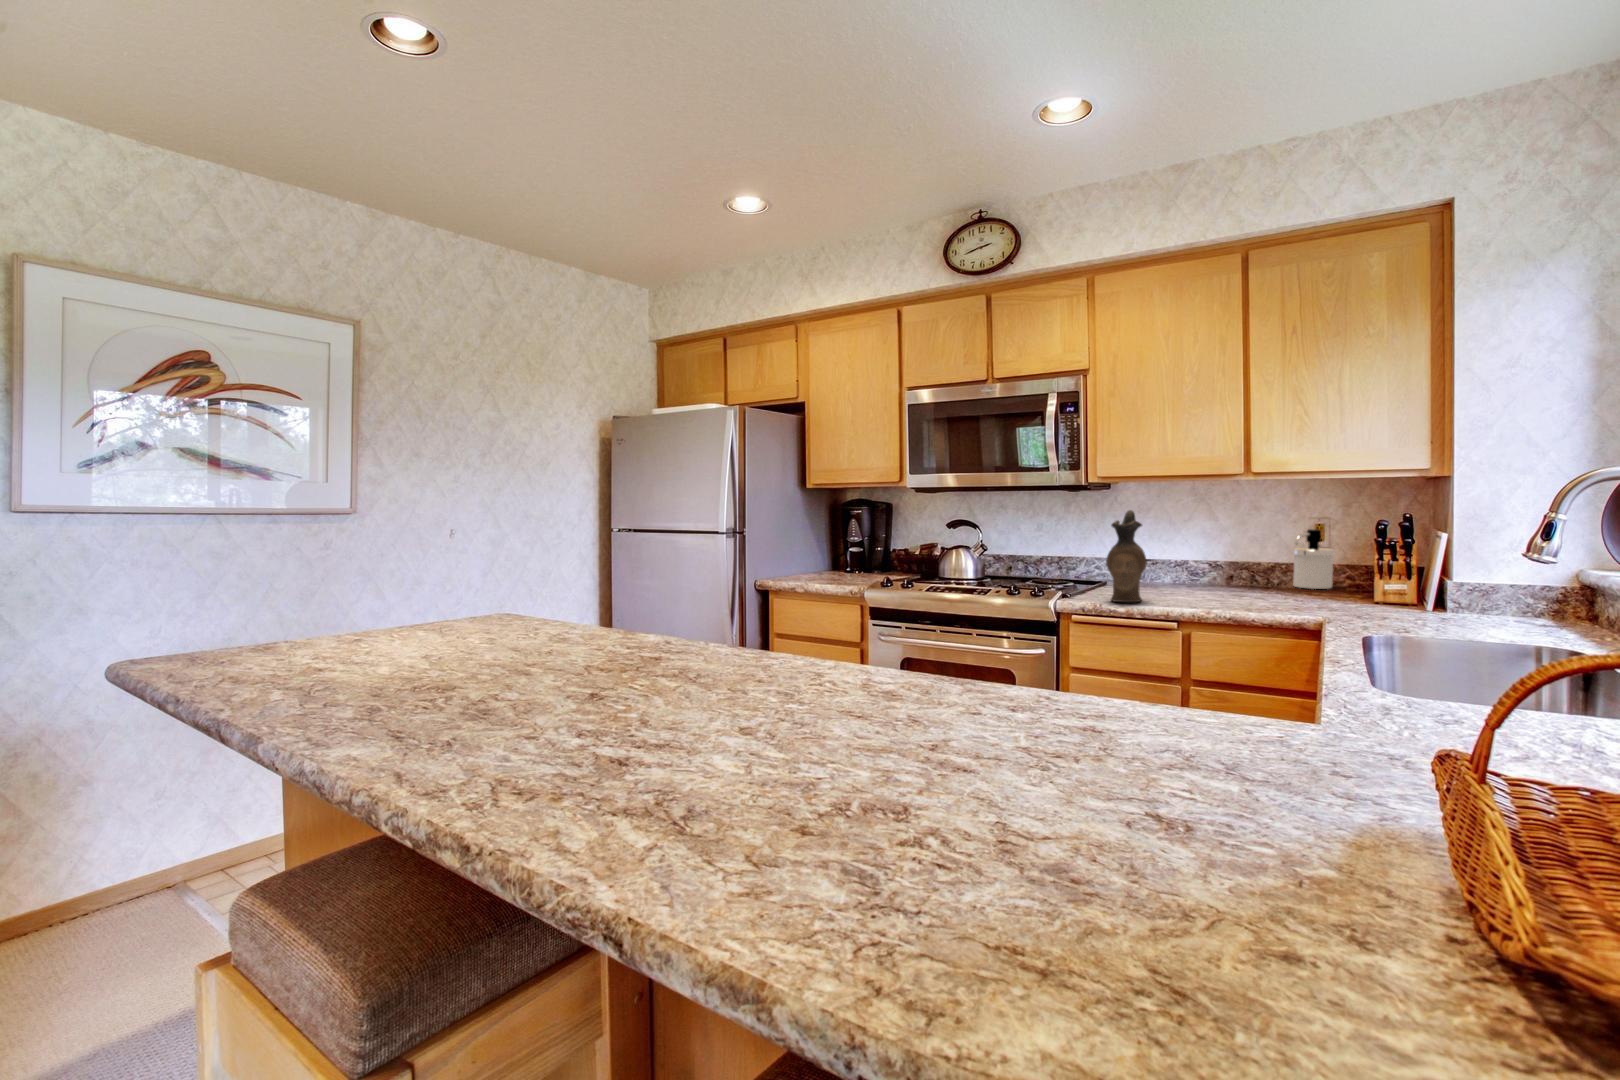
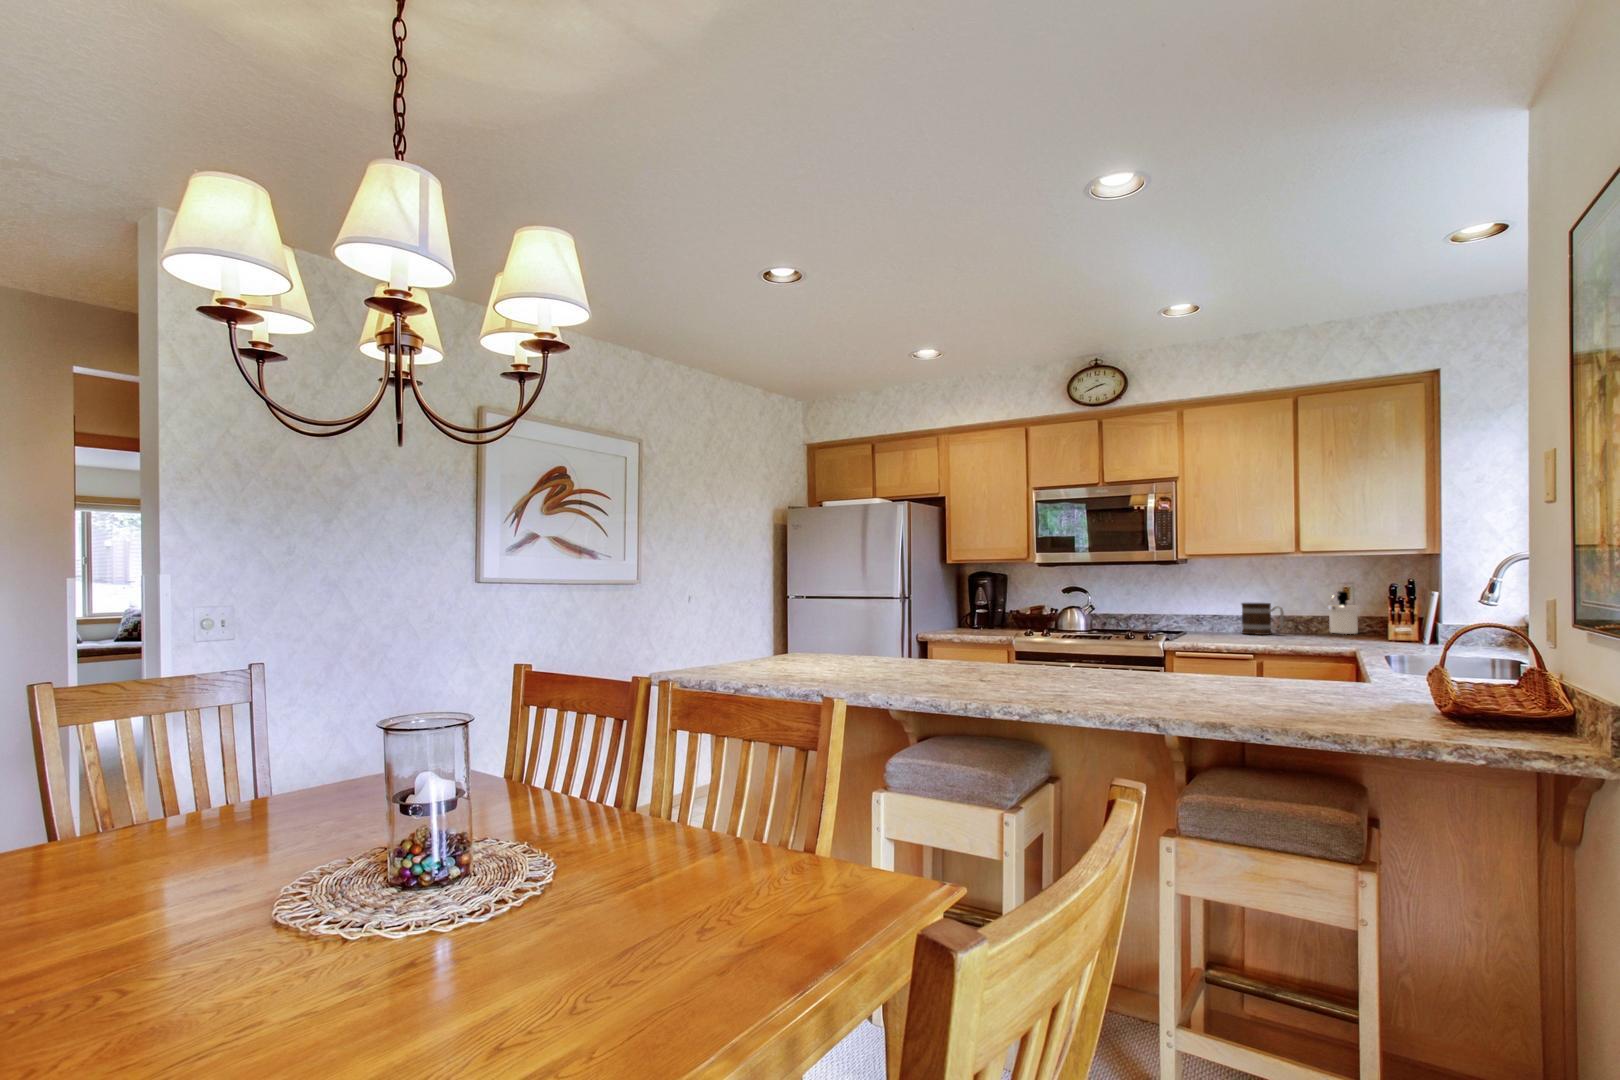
ceramic pitcher: present [1106,510,1146,602] -> none [1202,577,1232,642]
mug: none [1172,544,1228,589] -> present [1242,603,1284,635]

